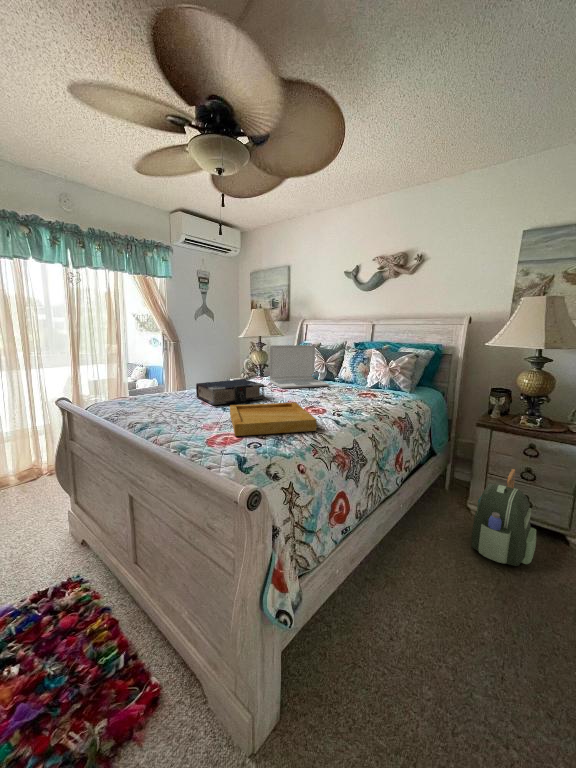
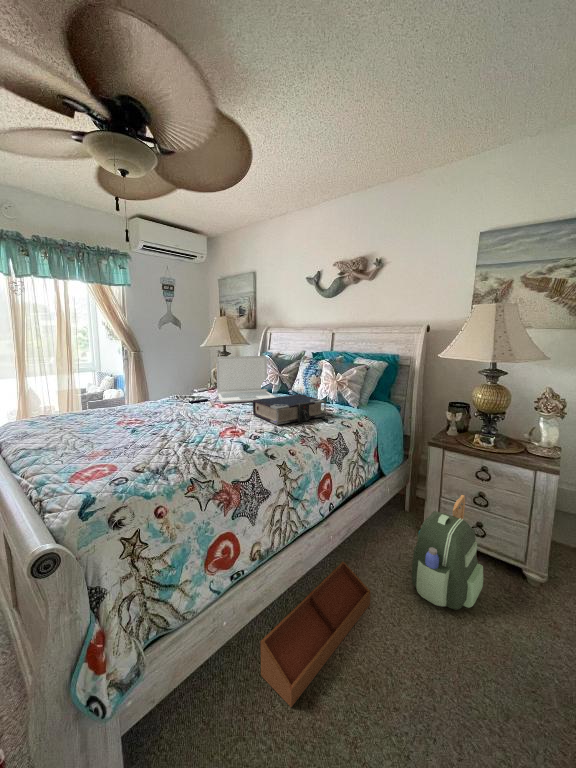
book: present [196,379,264,405] -> present [253,394,326,425]
tray: present [230,402,316,436] -> none [107,423,211,467]
storage bin: none [362,527,439,640] -> present [260,561,371,707]

